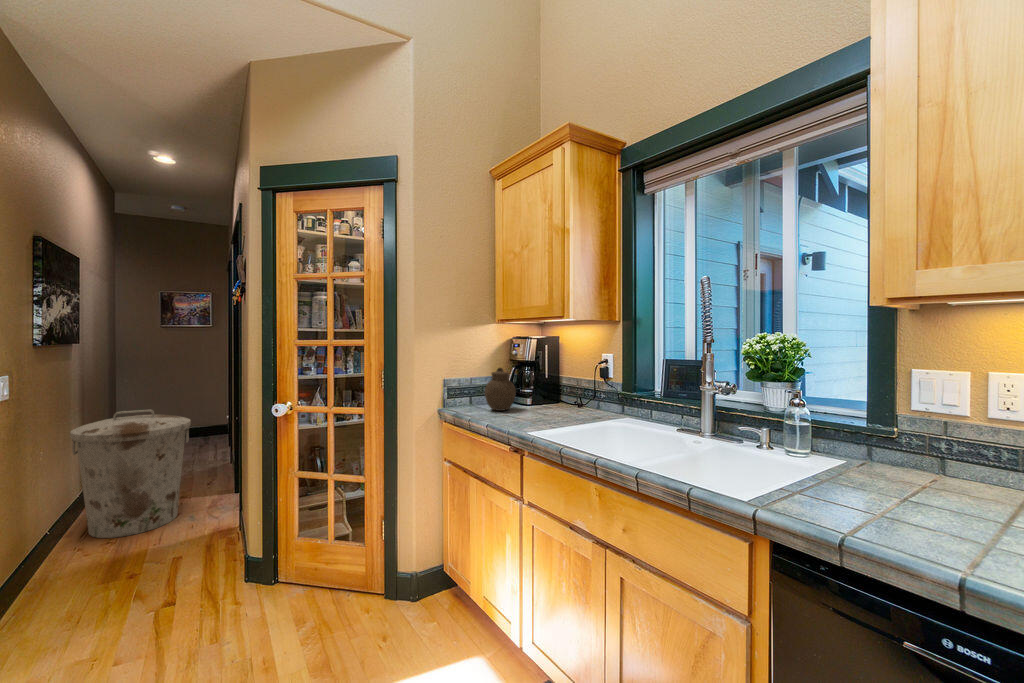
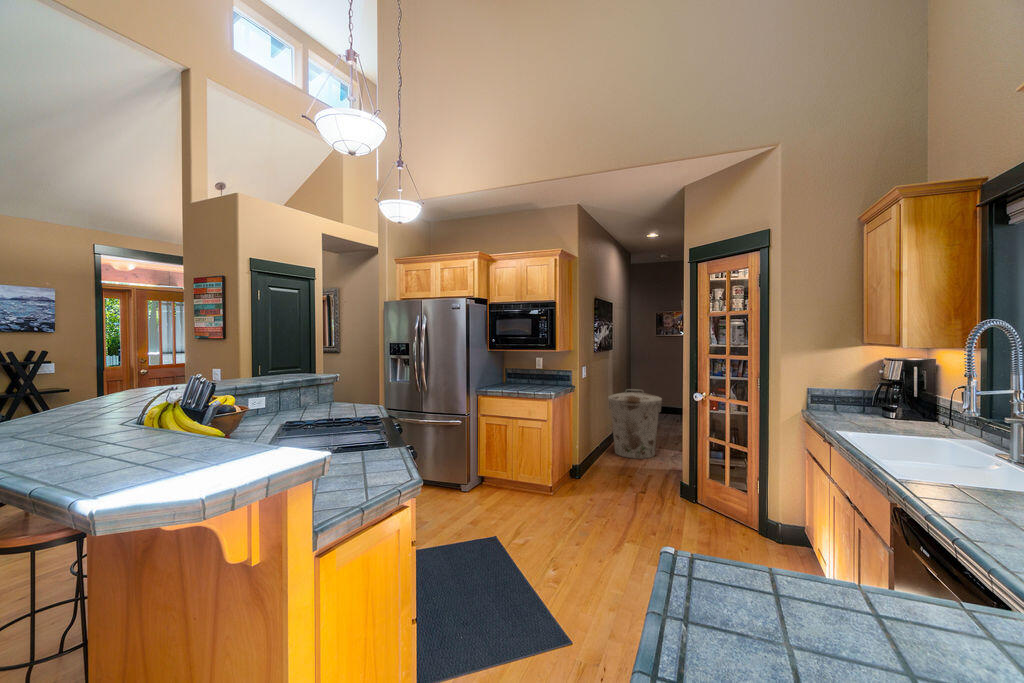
jar: present [485,368,516,411] -> none [839,383,871,418]

